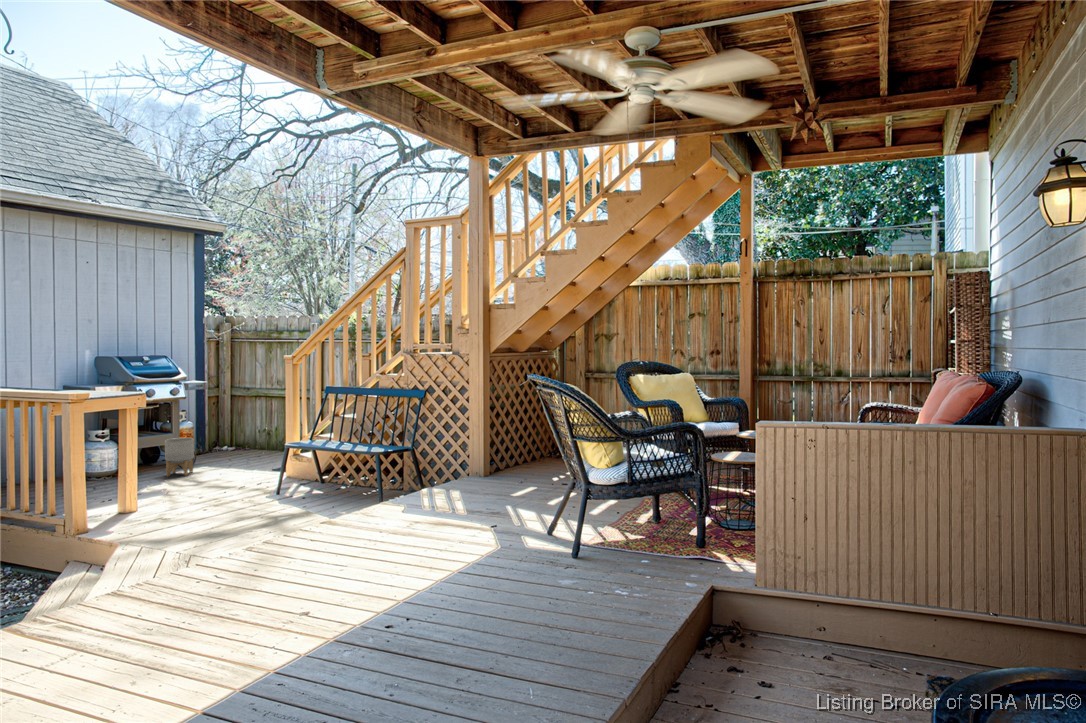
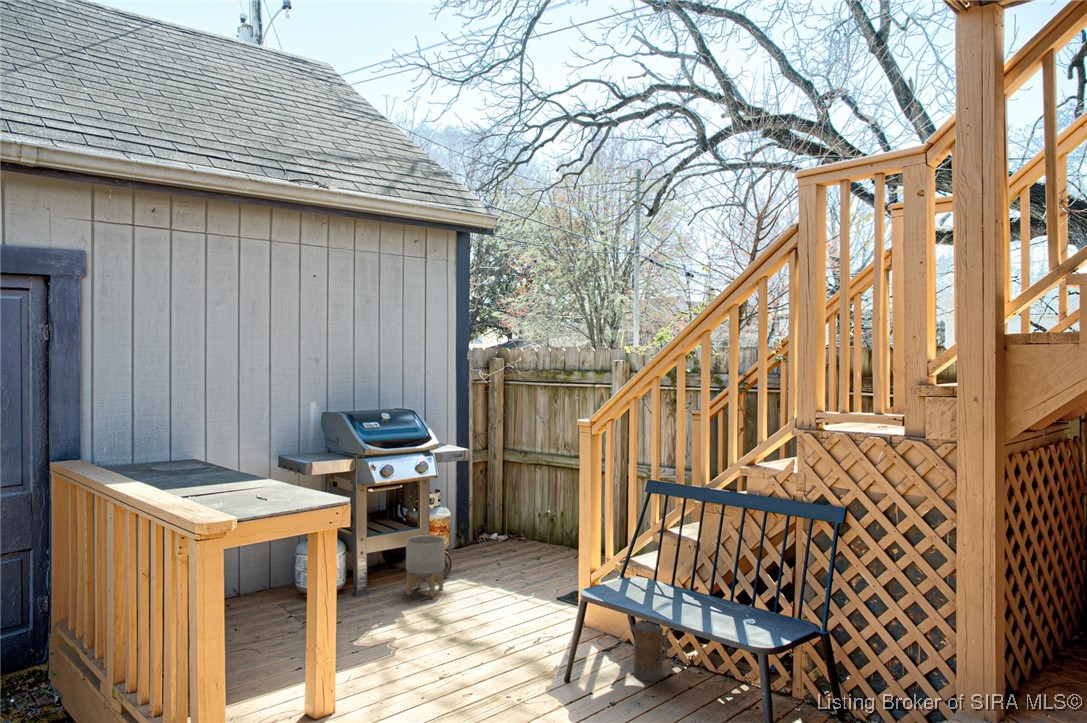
watering can: none [317,450,341,491] -> present [627,615,670,681]

